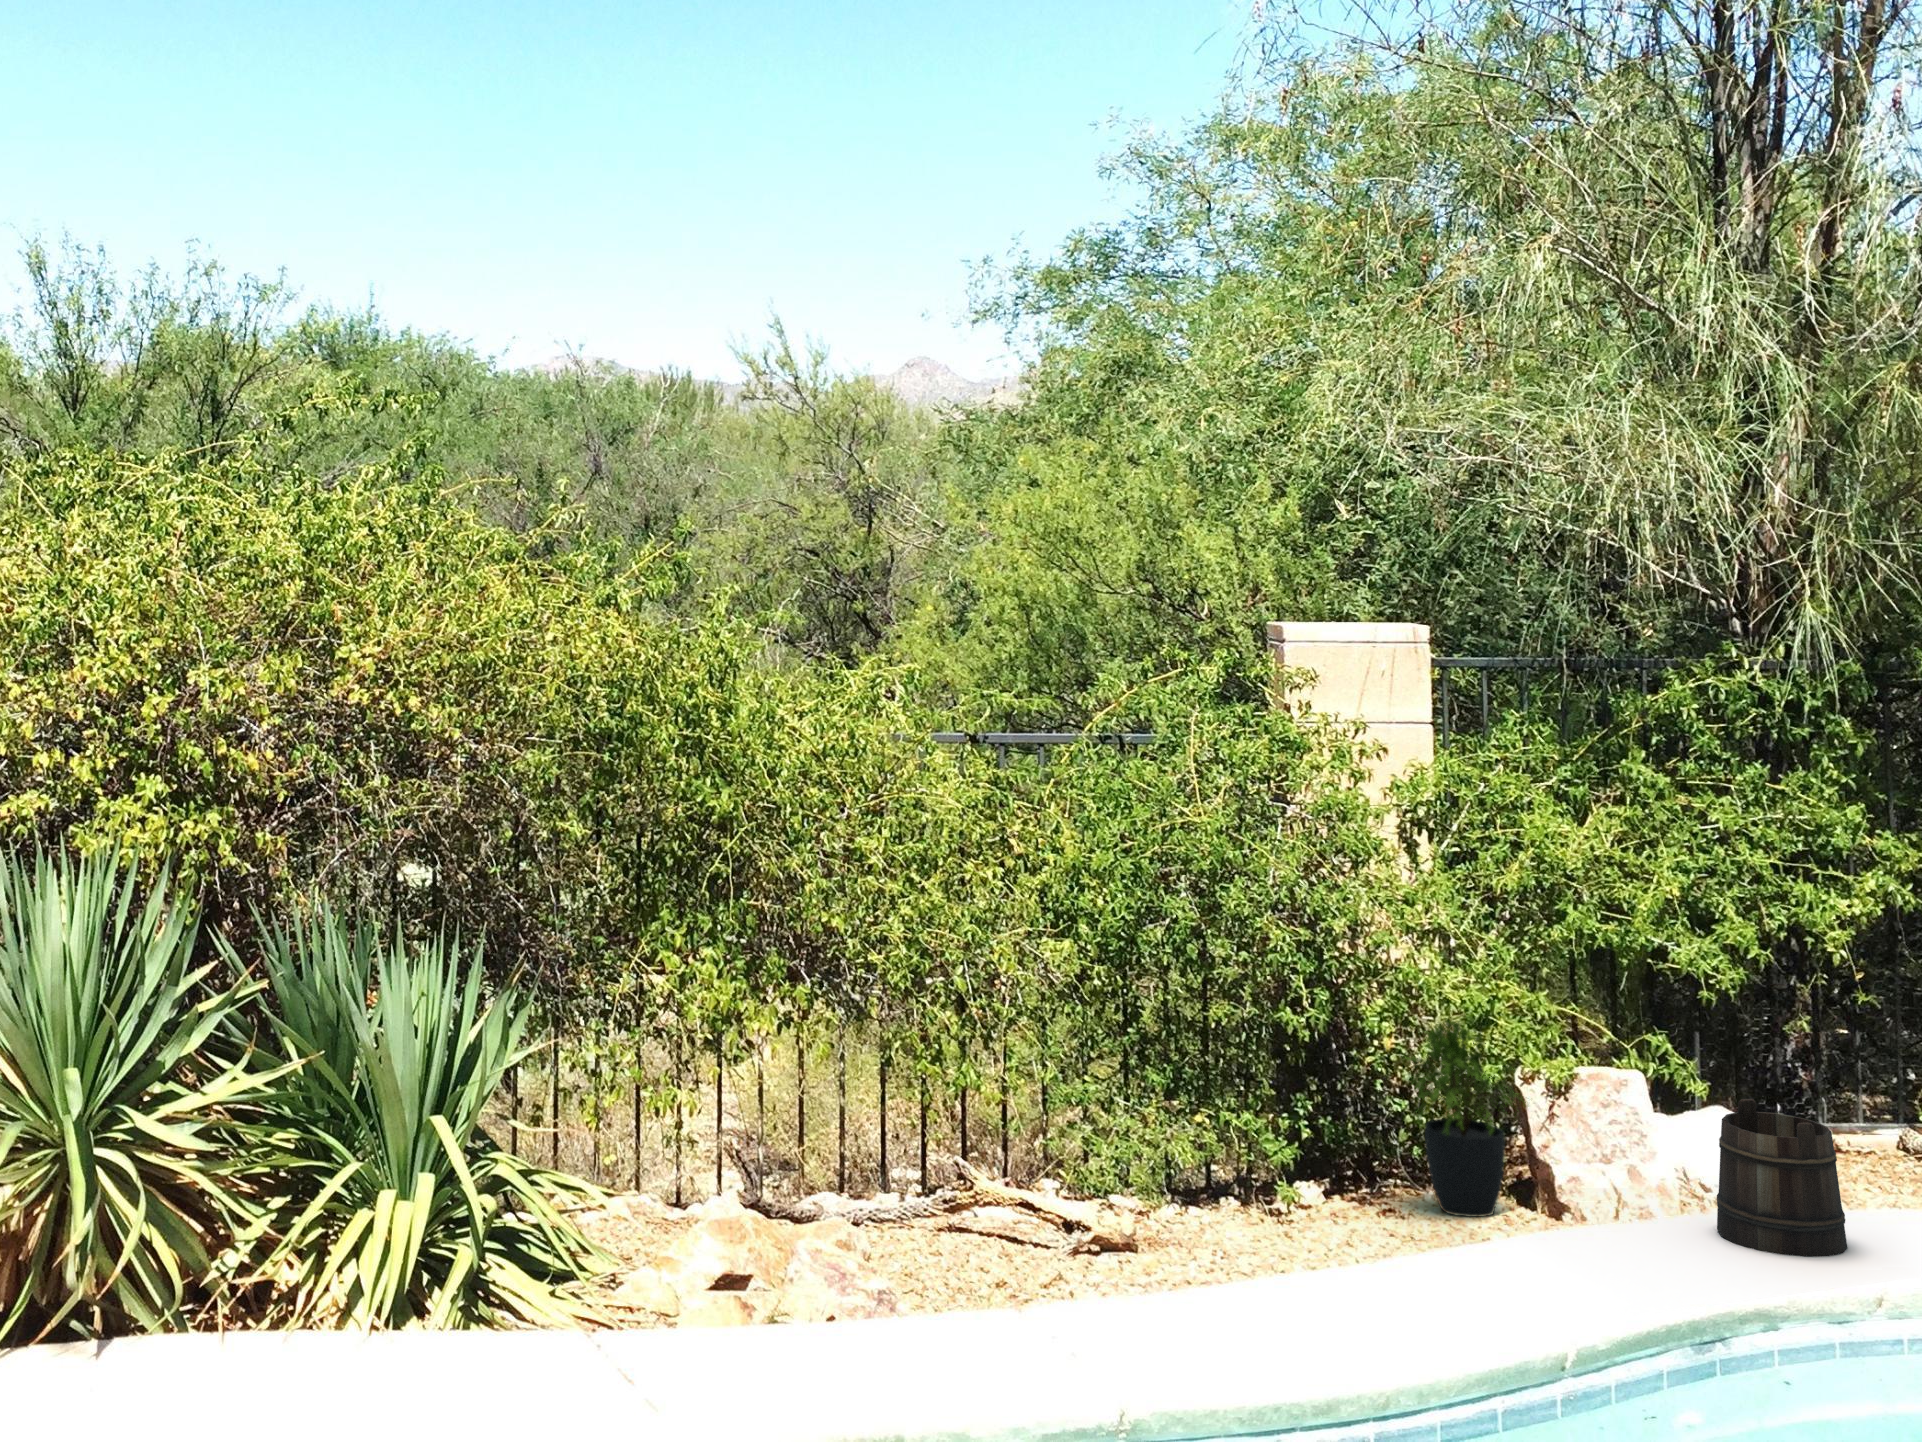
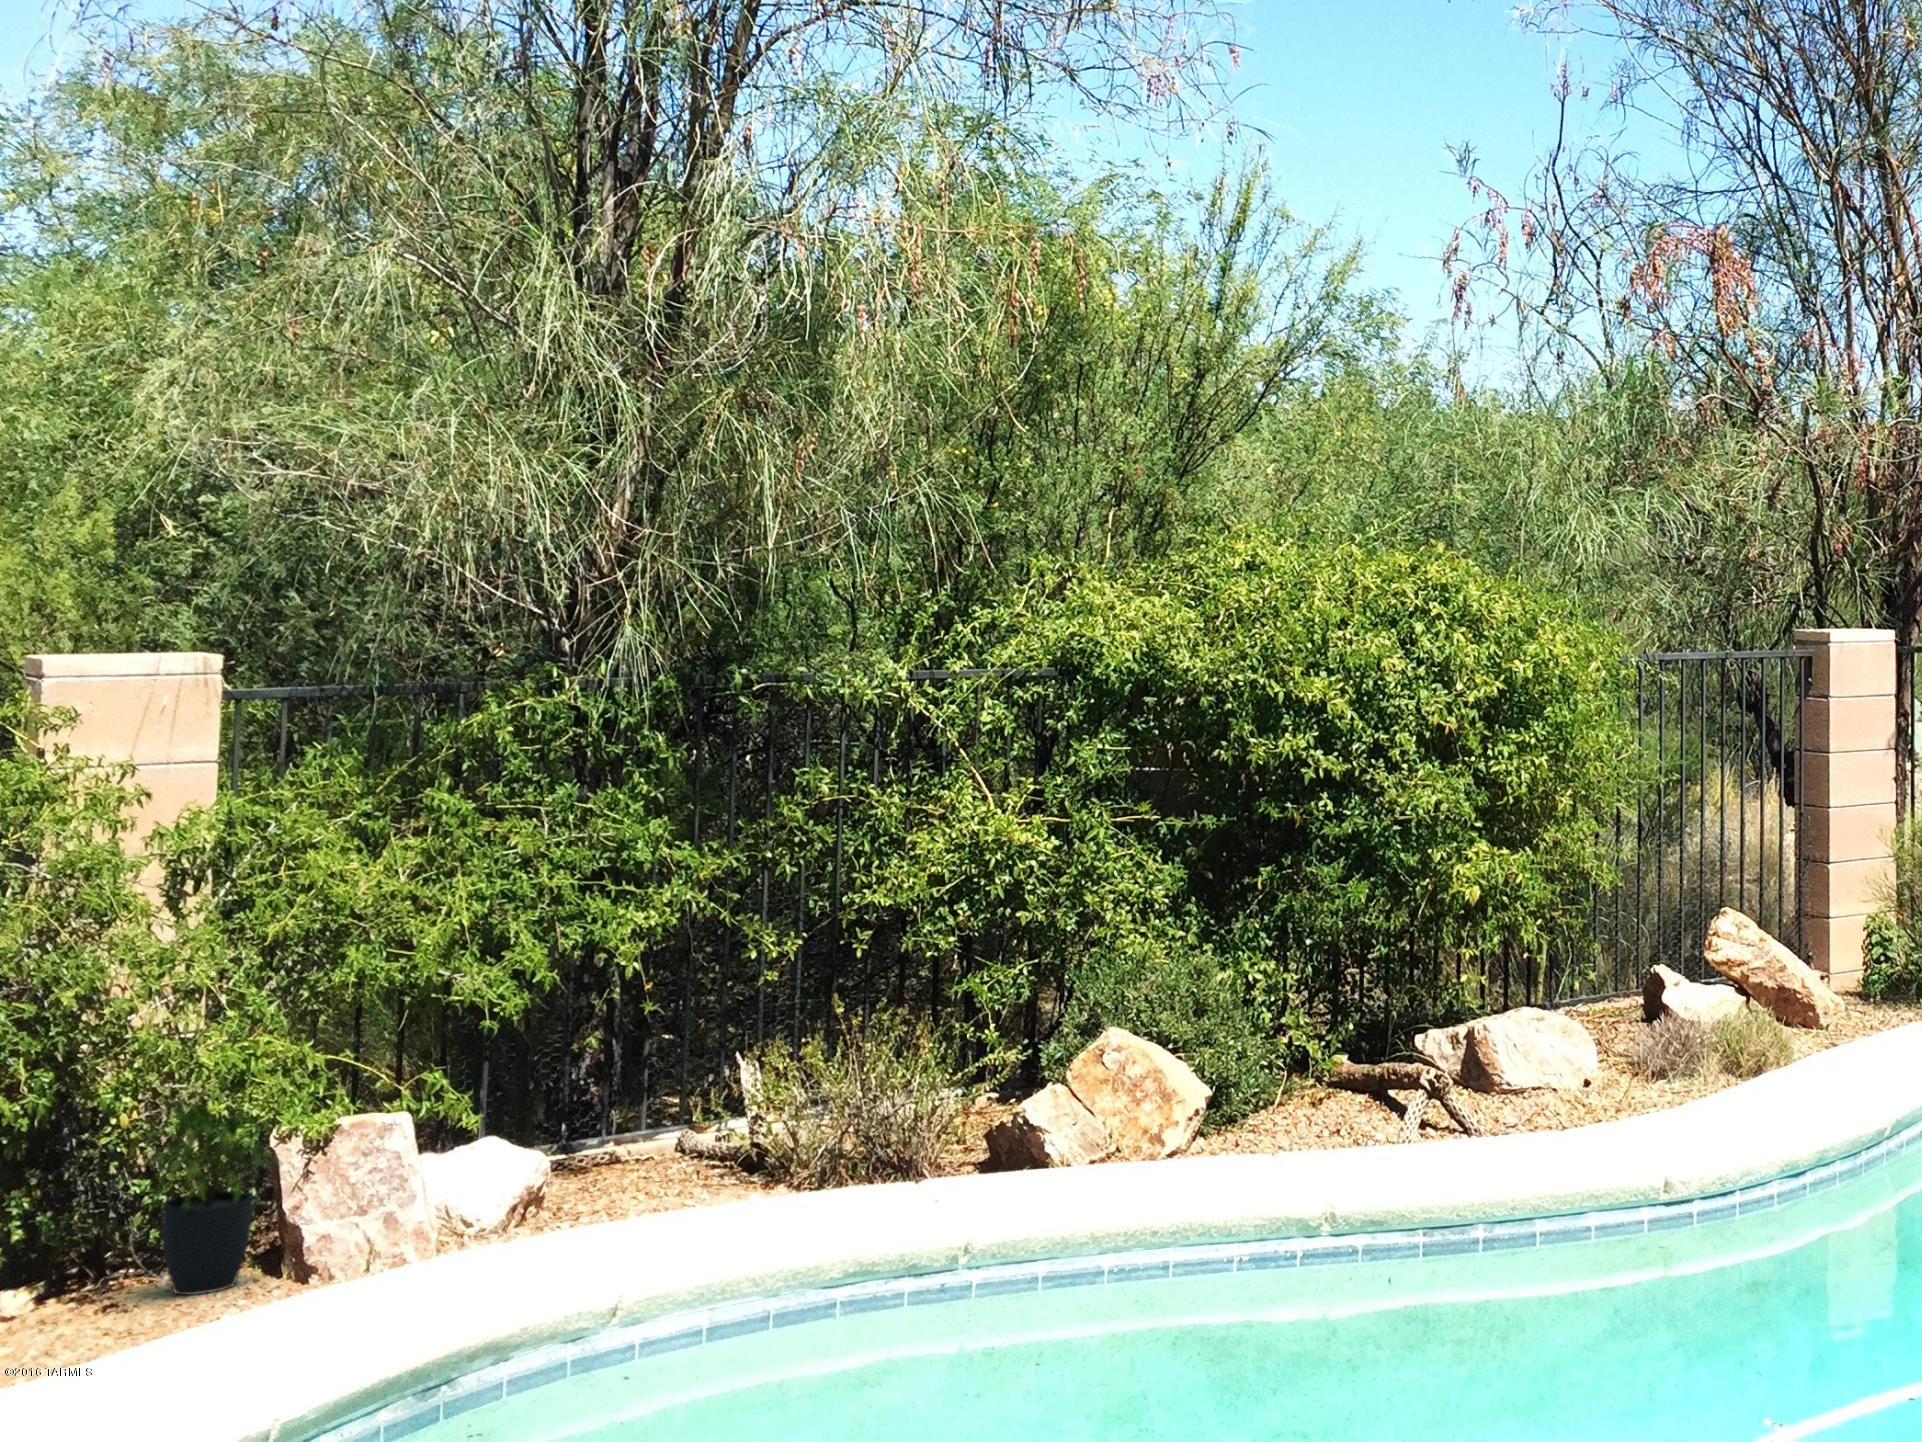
bucket: present [1717,1099,1847,1257] -> none [457,1115,578,1261]

